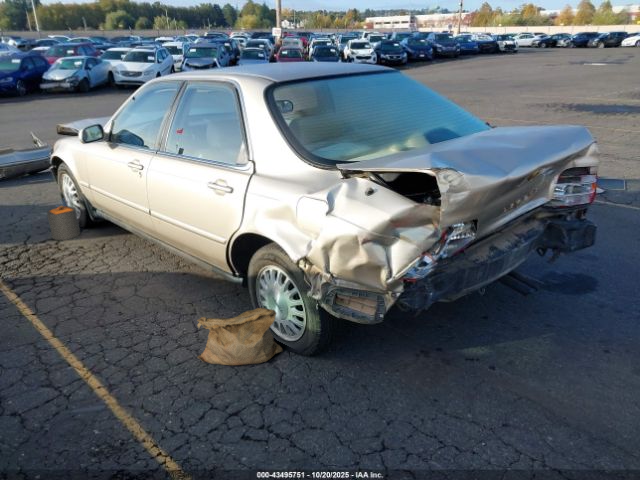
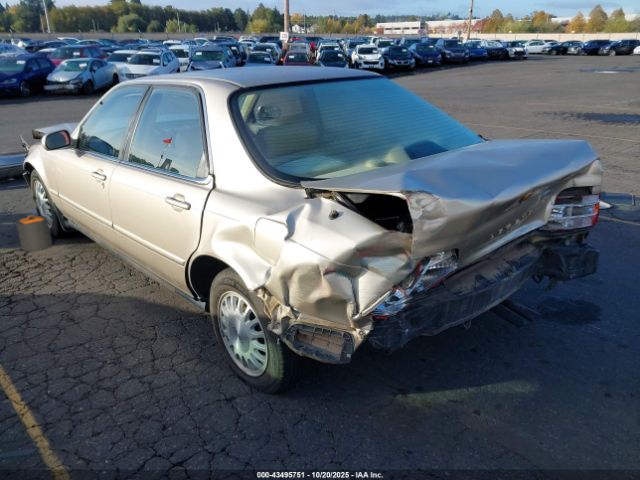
bag: present [197,308,282,365] -> none [146,339,244,403]

